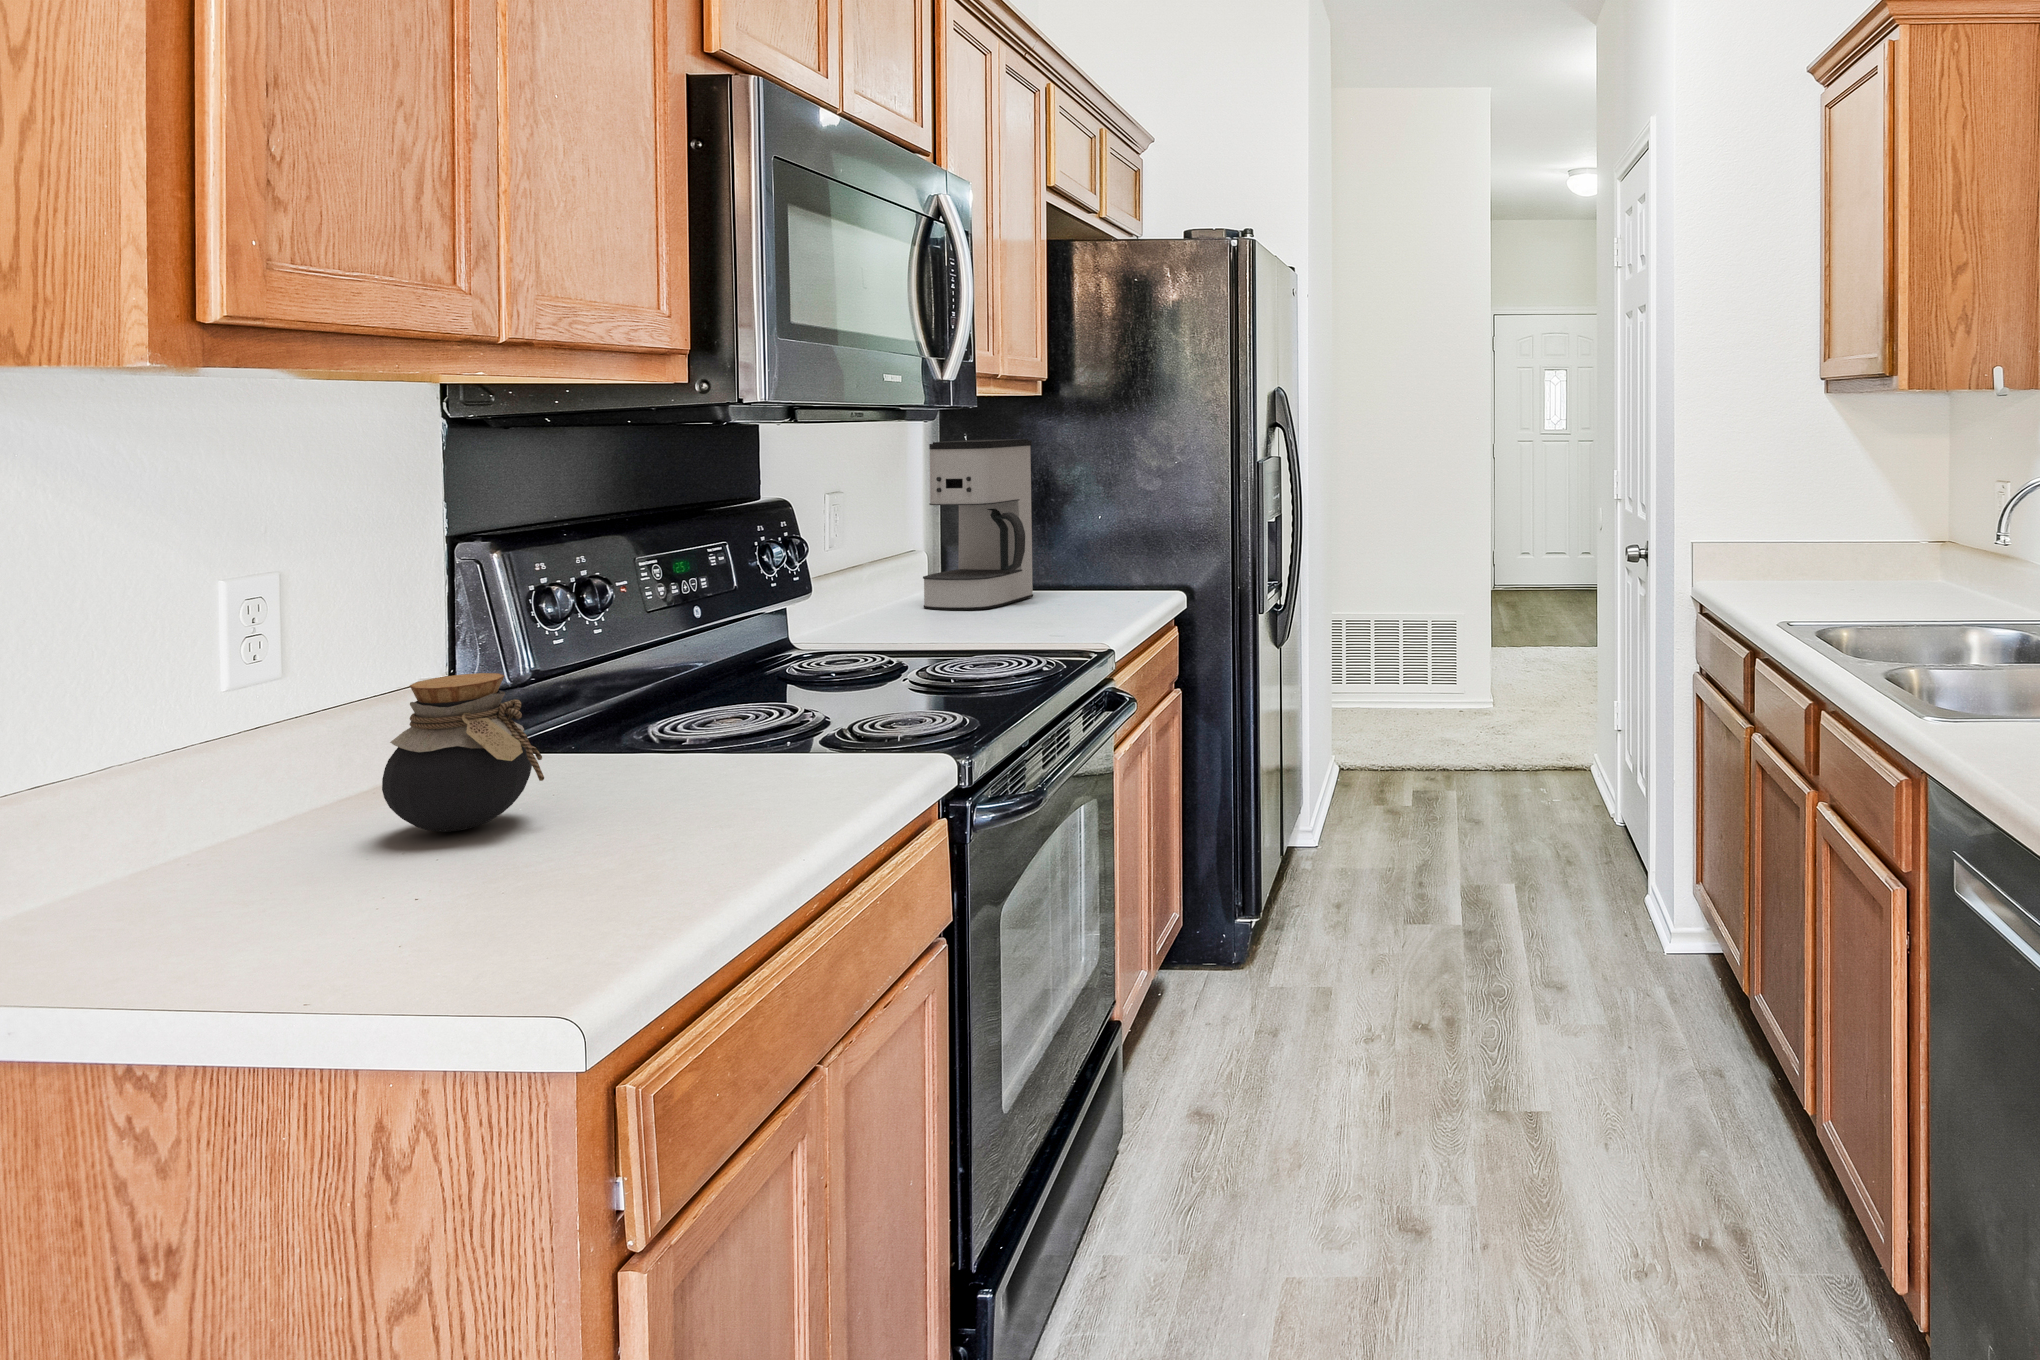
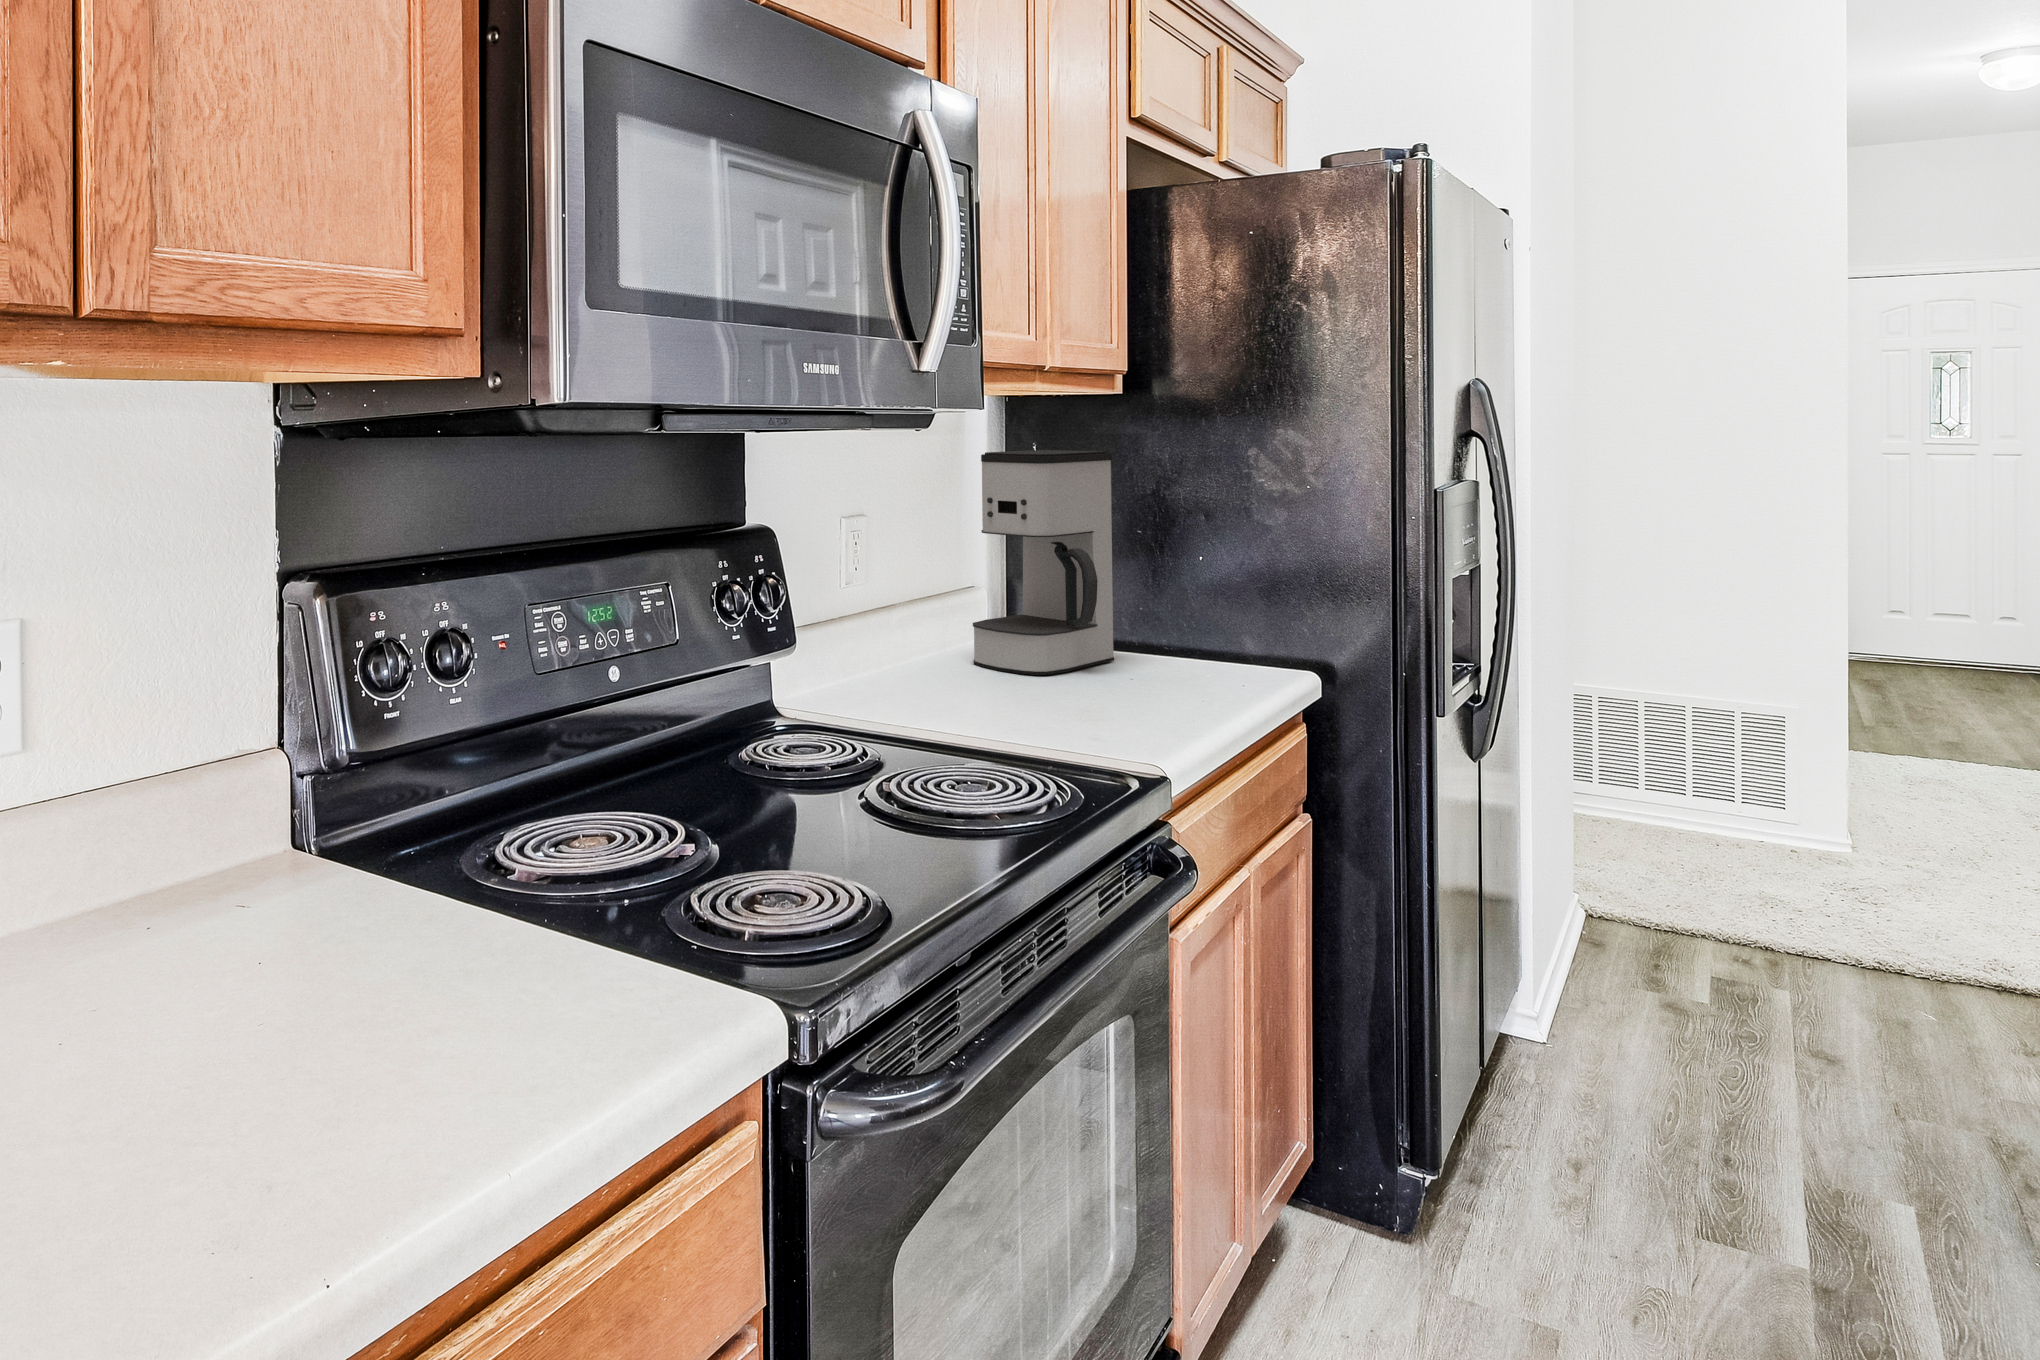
jar: present [382,673,544,832] -> none [12,785,206,1017]

